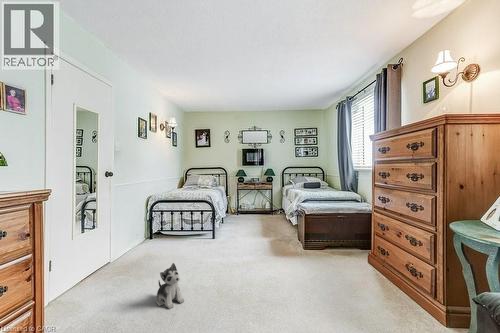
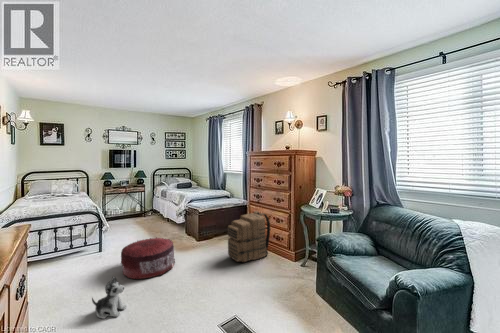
backpack: none [328,221,401,294] -> present [228,211,271,262]
pouf: none [207,233,265,277] -> present [121,237,175,279]

